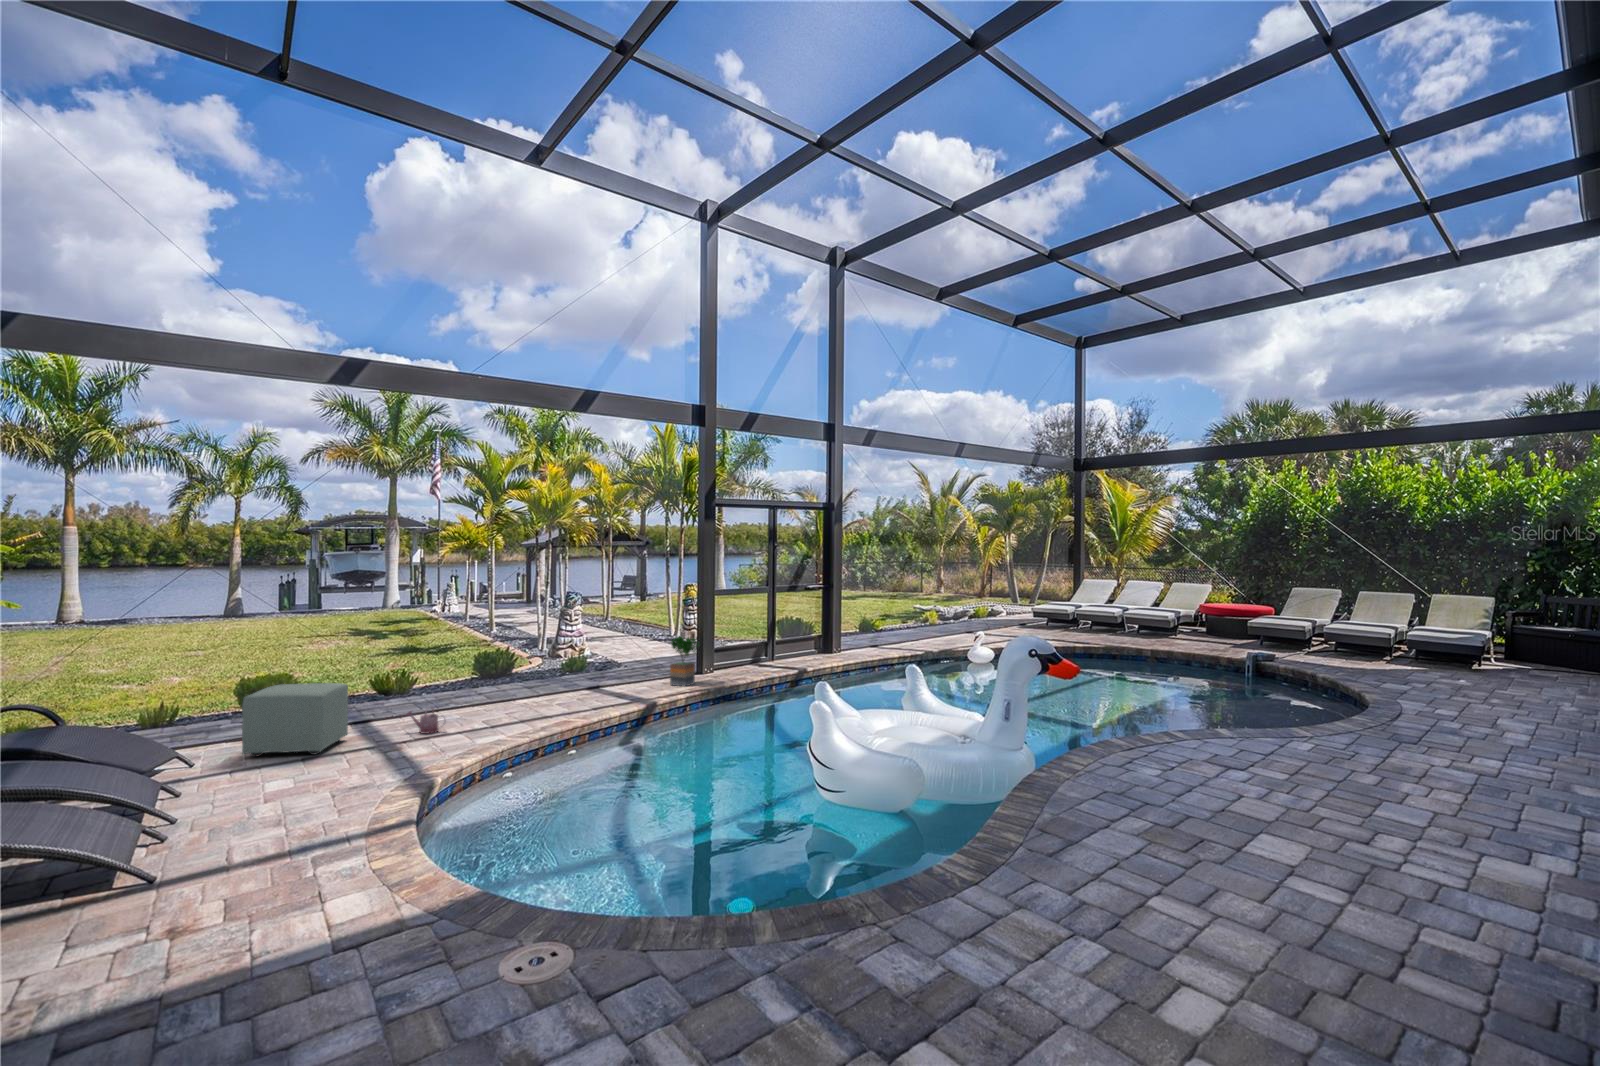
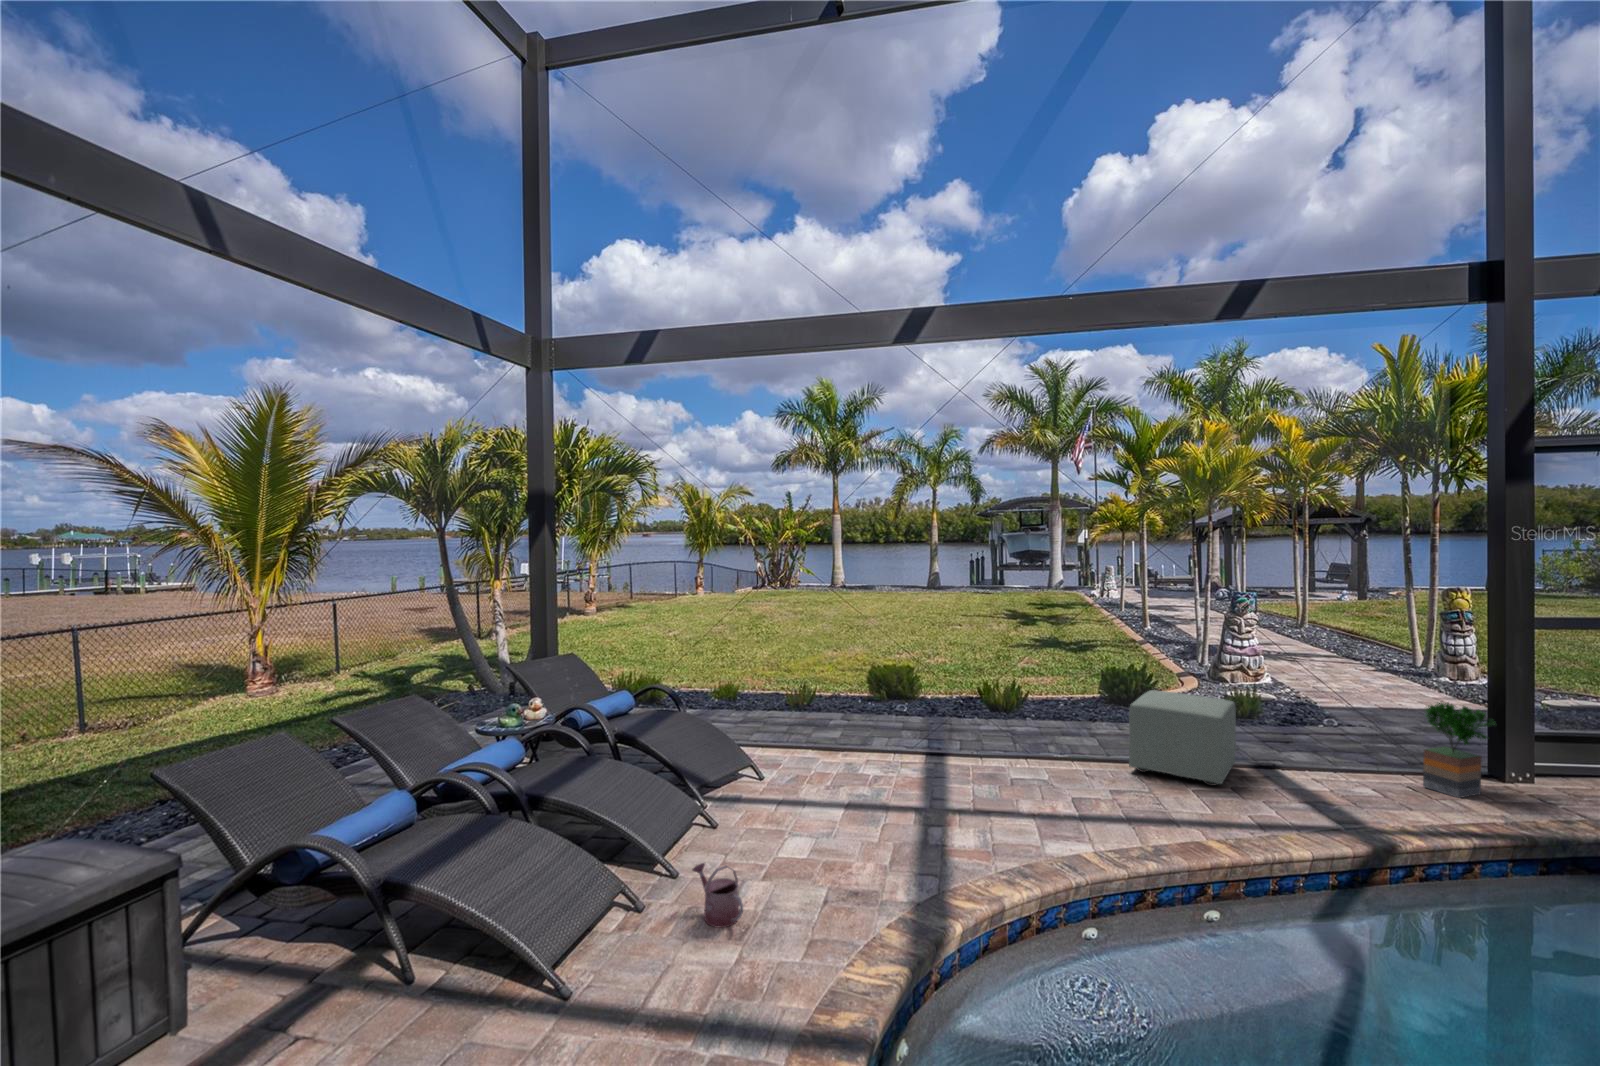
ottoman: present [242,683,348,757] -> present [1129,690,1236,786]
watering can: present [406,708,446,734] -> present [692,863,743,927]

